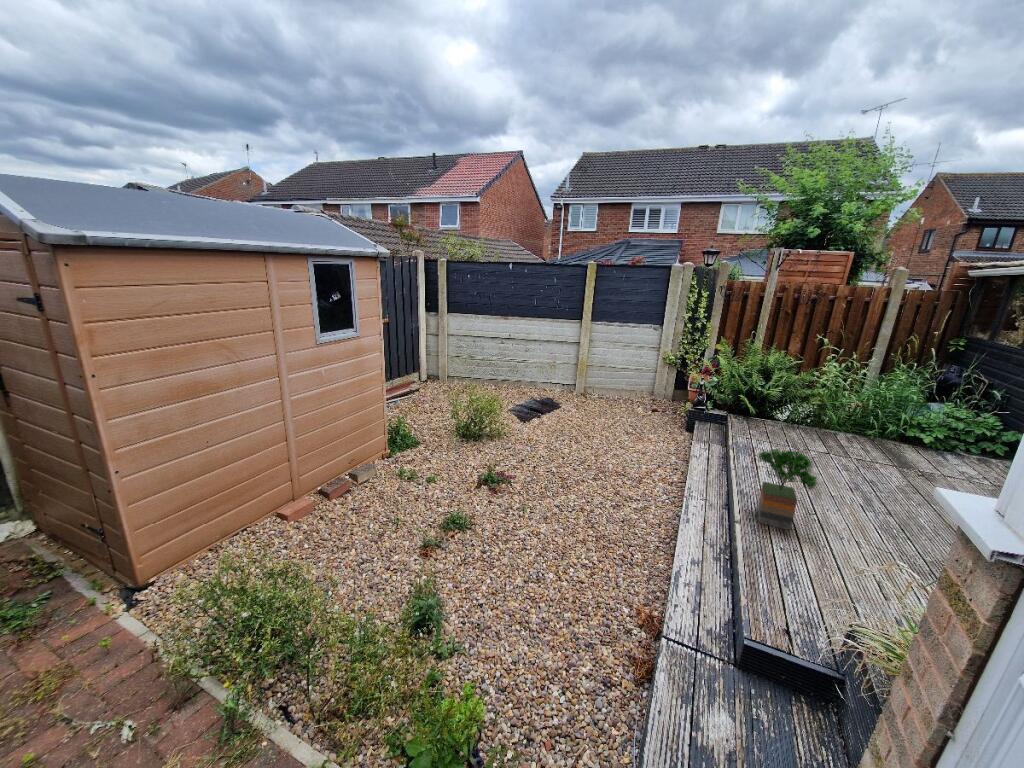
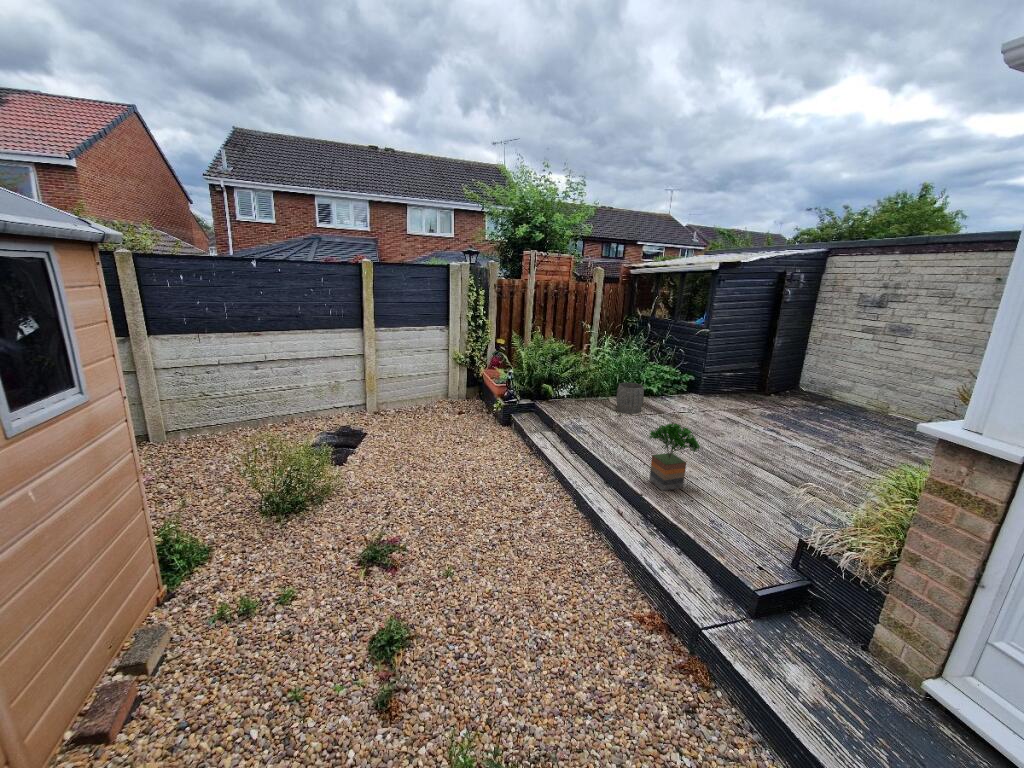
woven basket: none [827,414,873,456] -> present [616,383,644,414]

